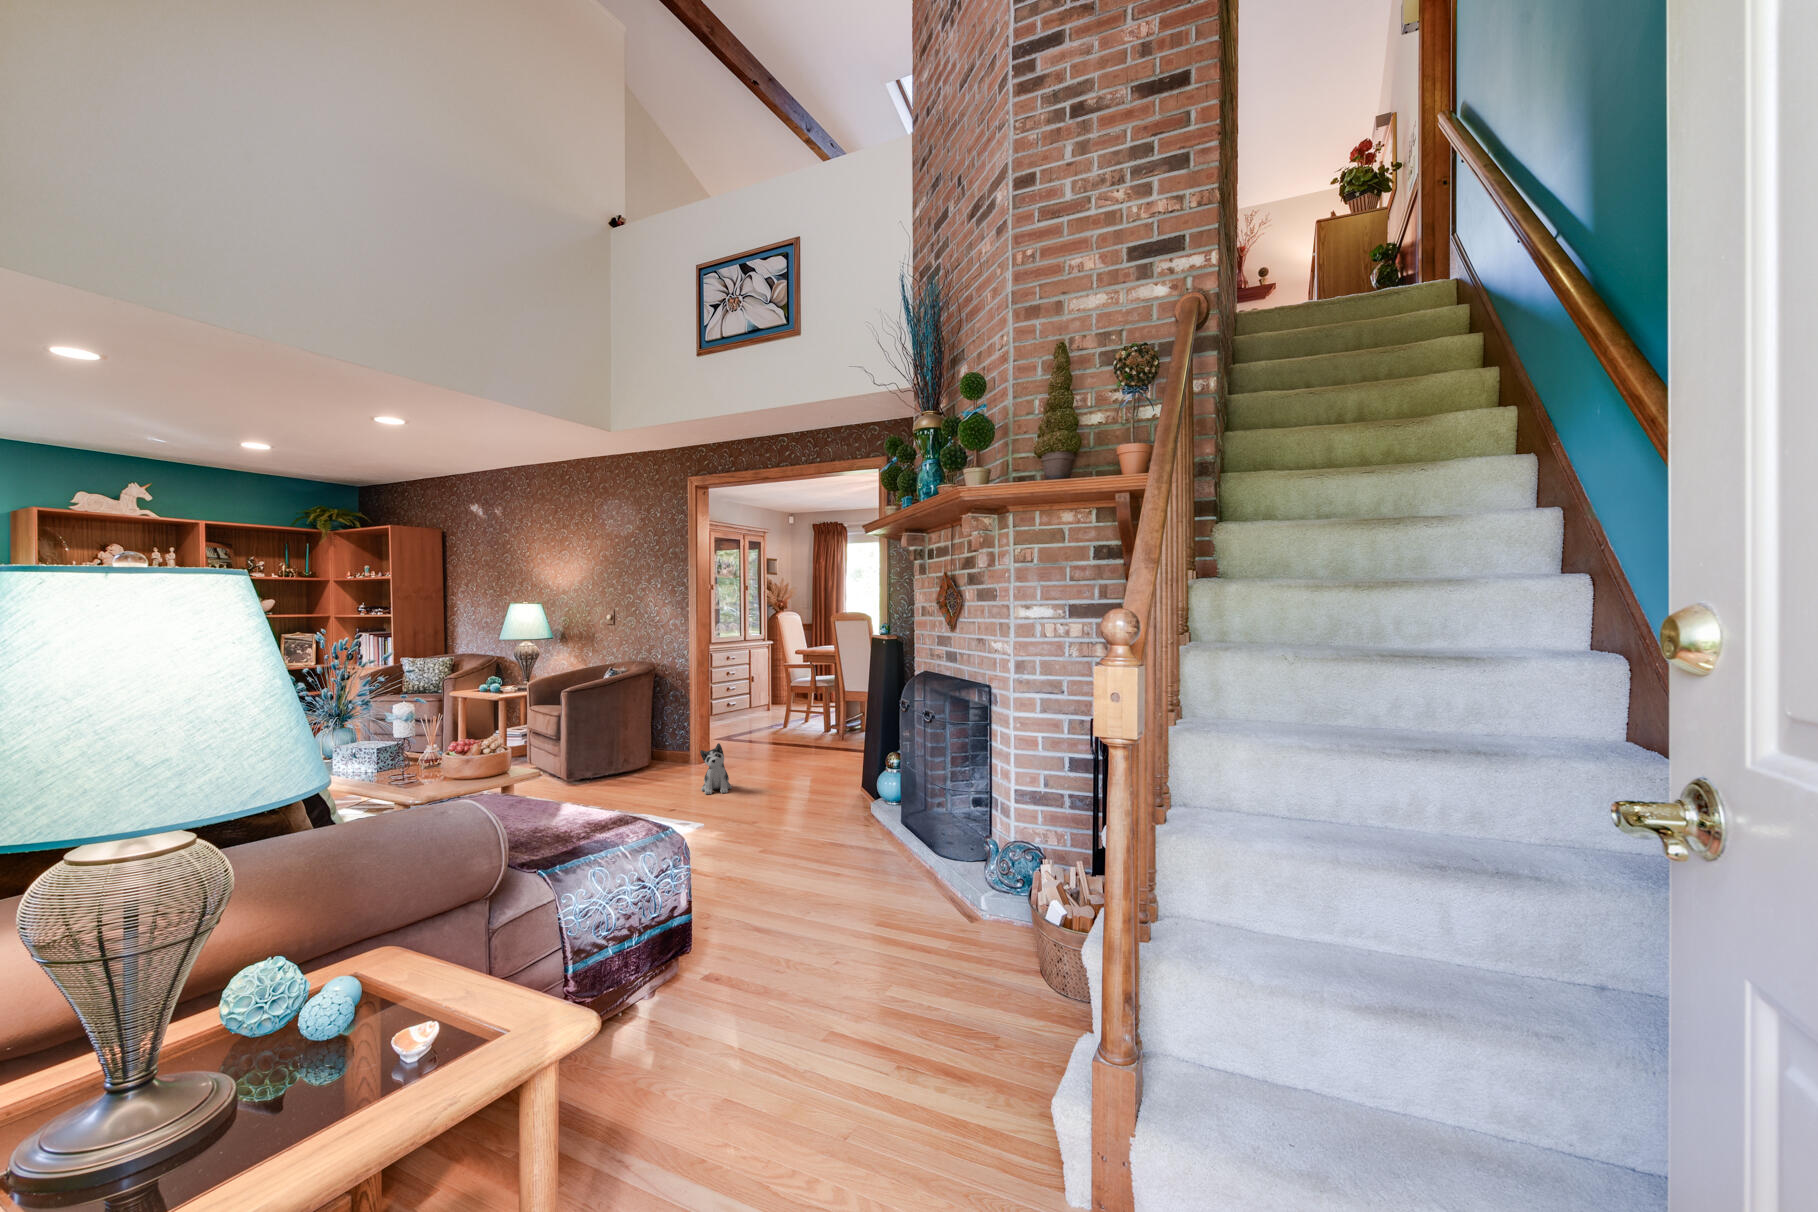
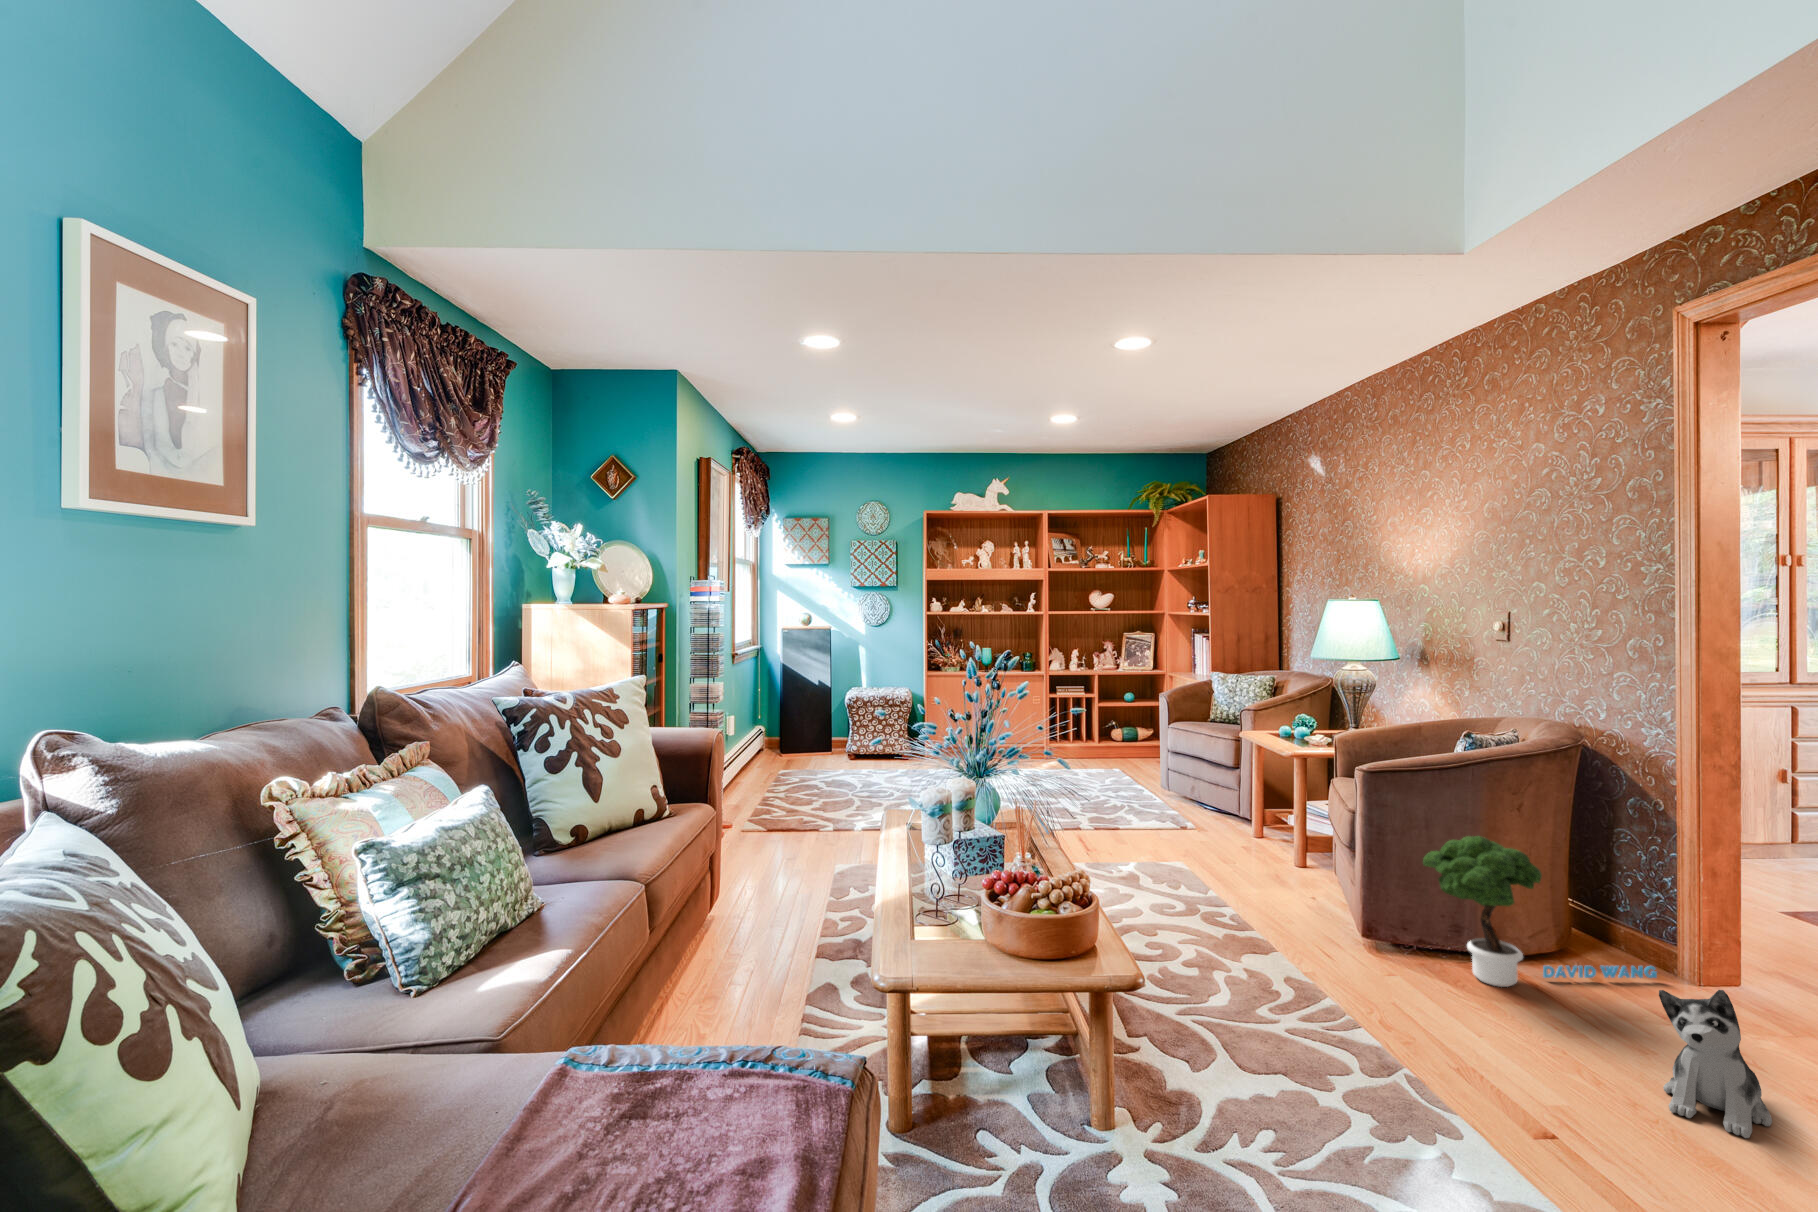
potted tree: none [597,714,685,784] -> present [1423,836,1657,987]

